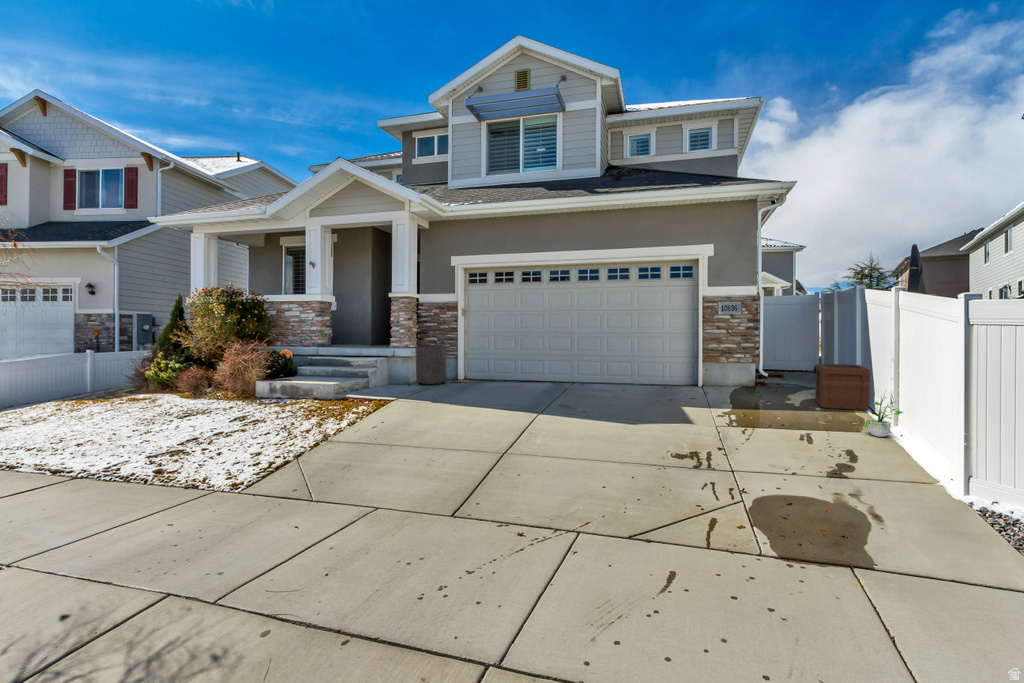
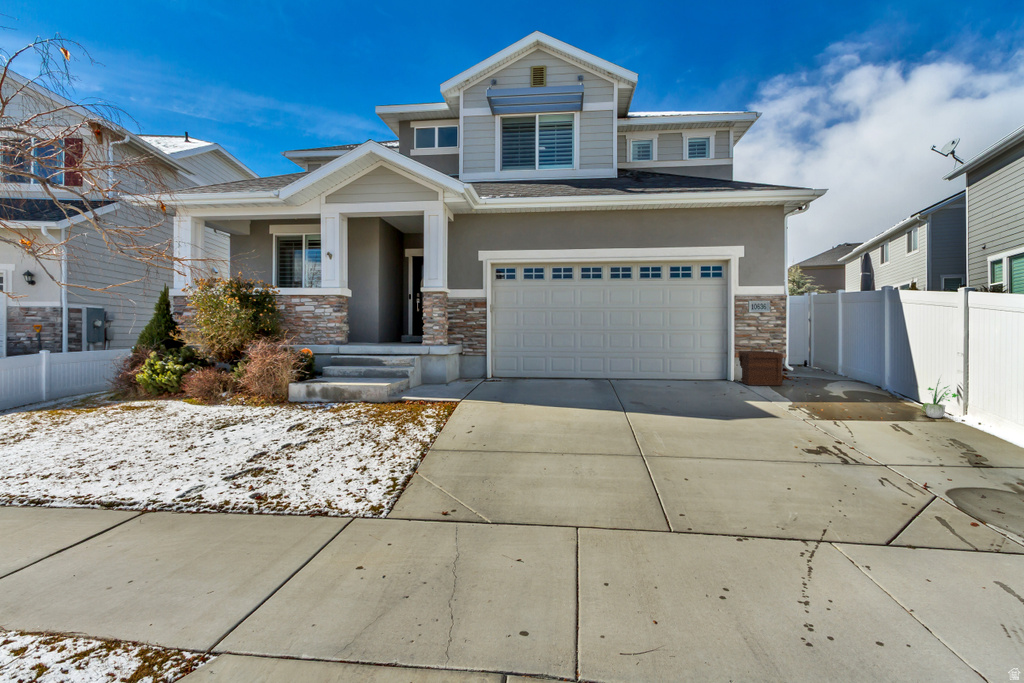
trash can: present [415,345,446,385] -> none [450,342,481,382]
wooden crate: present [815,364,870,410] -> present [738,351,783,386]

